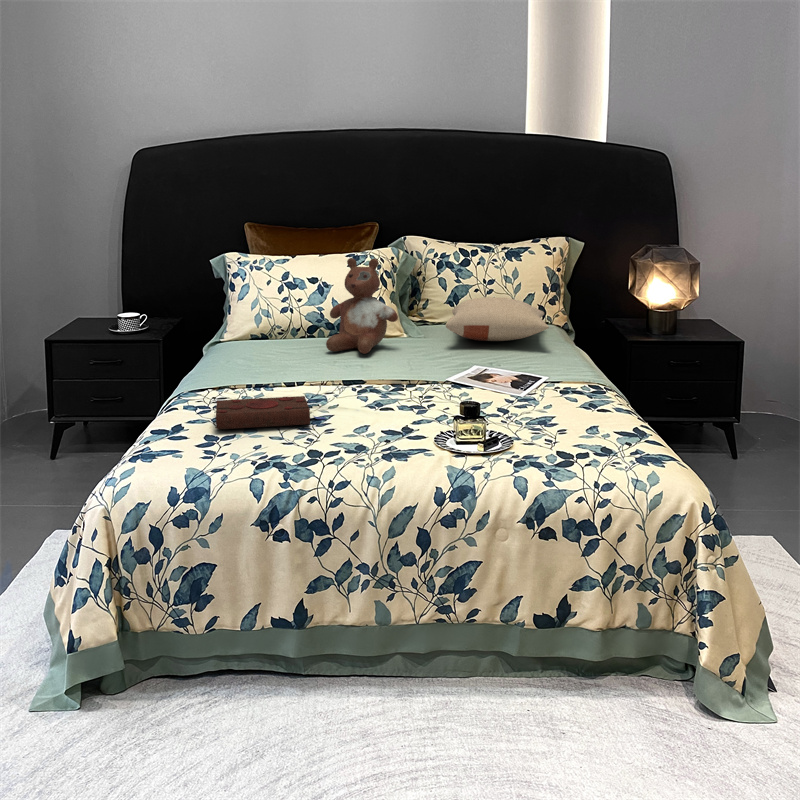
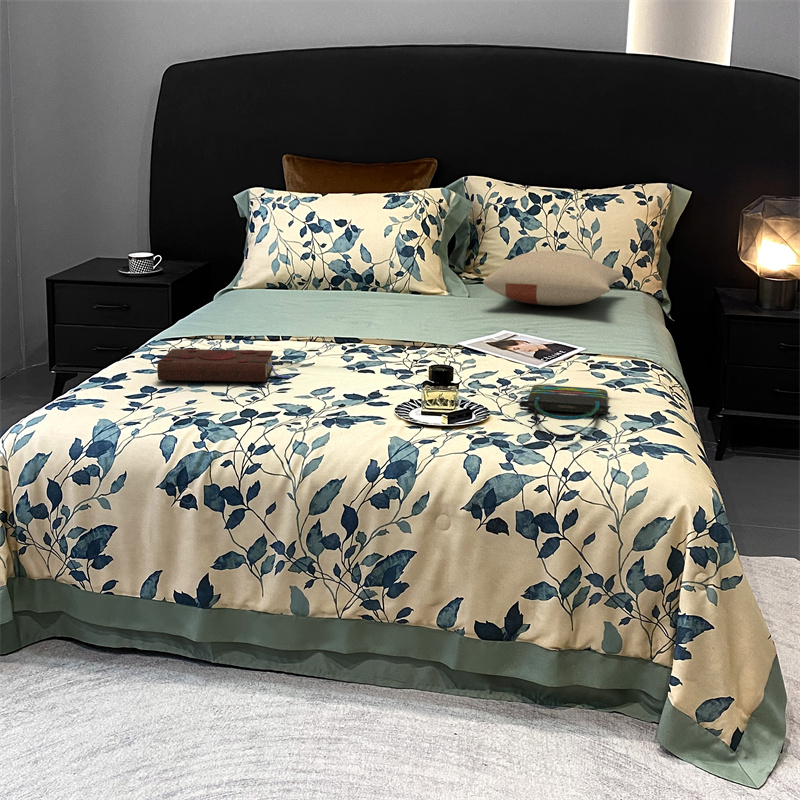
stuffed bear: present [326,258,398,354] -> none [337,196,426,311]
tote bag: none [530,411,607,457] -> present [519,385,611,439]

